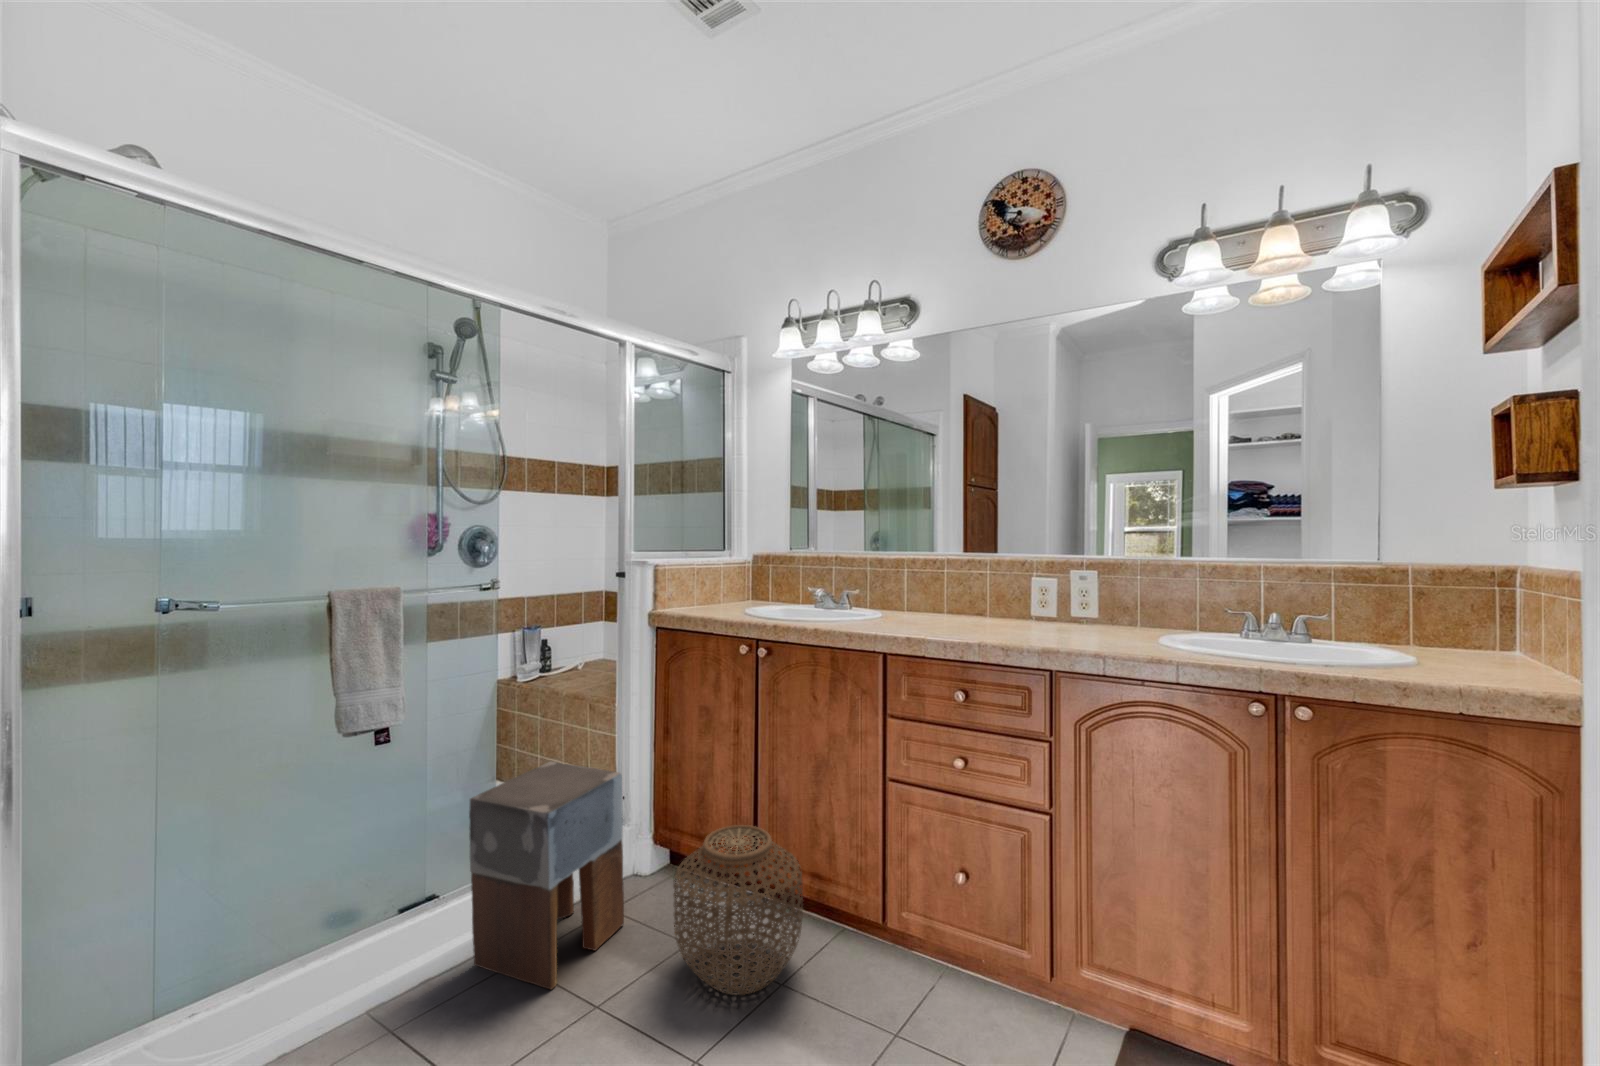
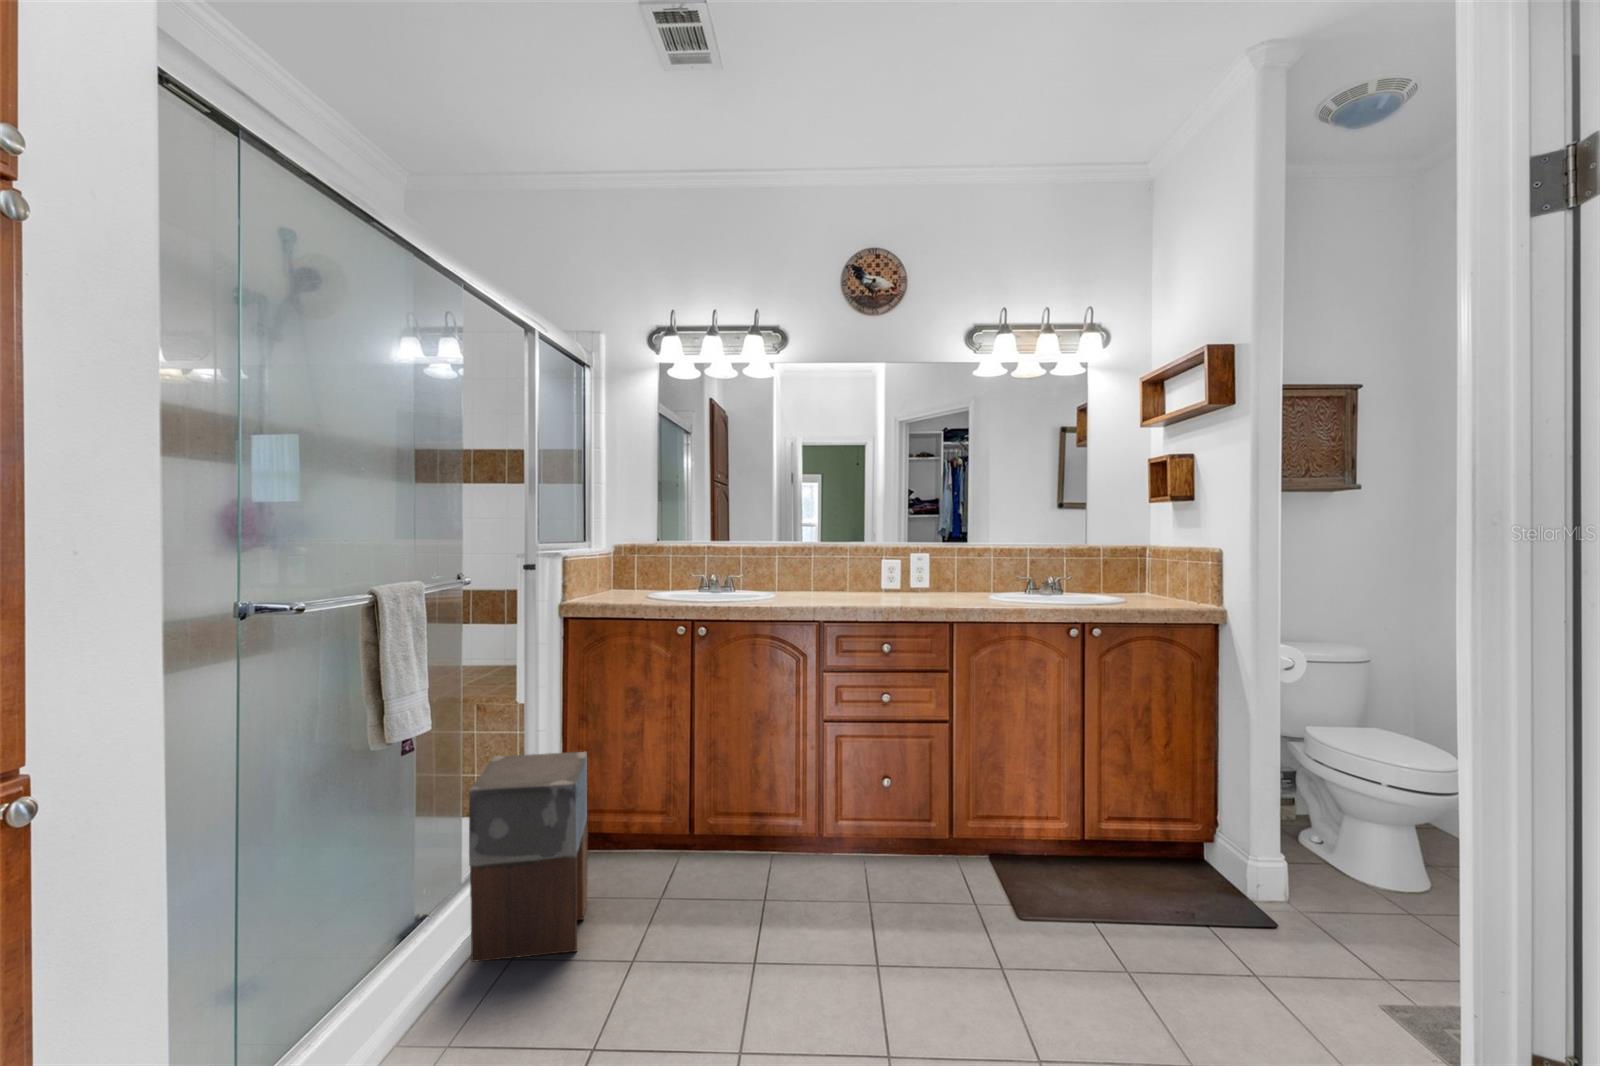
woven basket: present [673,825,803,994] -> none [667,775,777,910]

